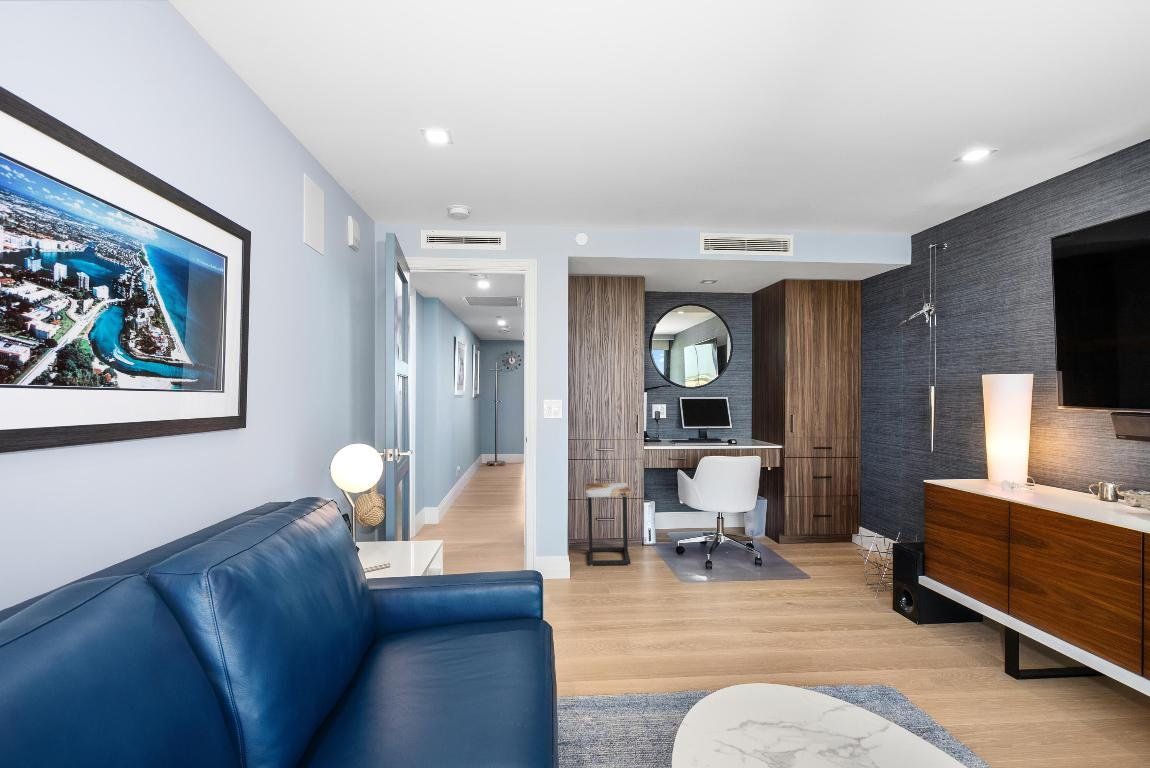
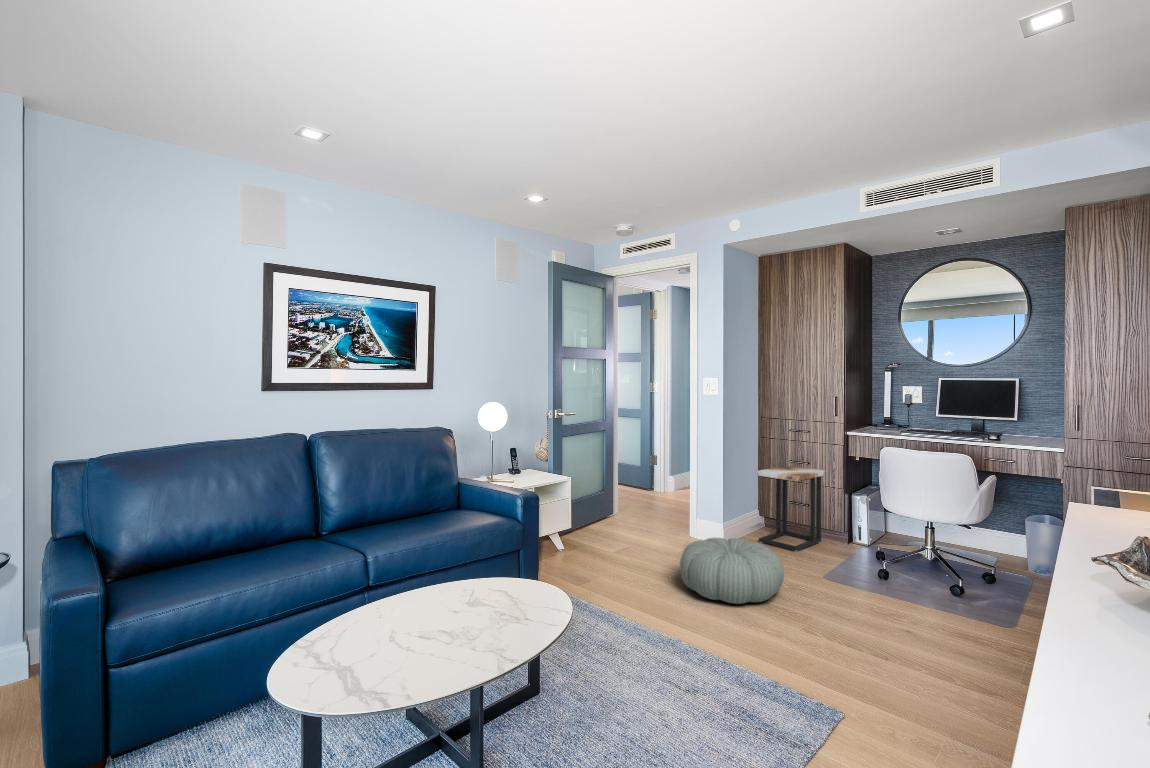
pouf: none [613,565,720,639] -> present [680,538,784,604]

